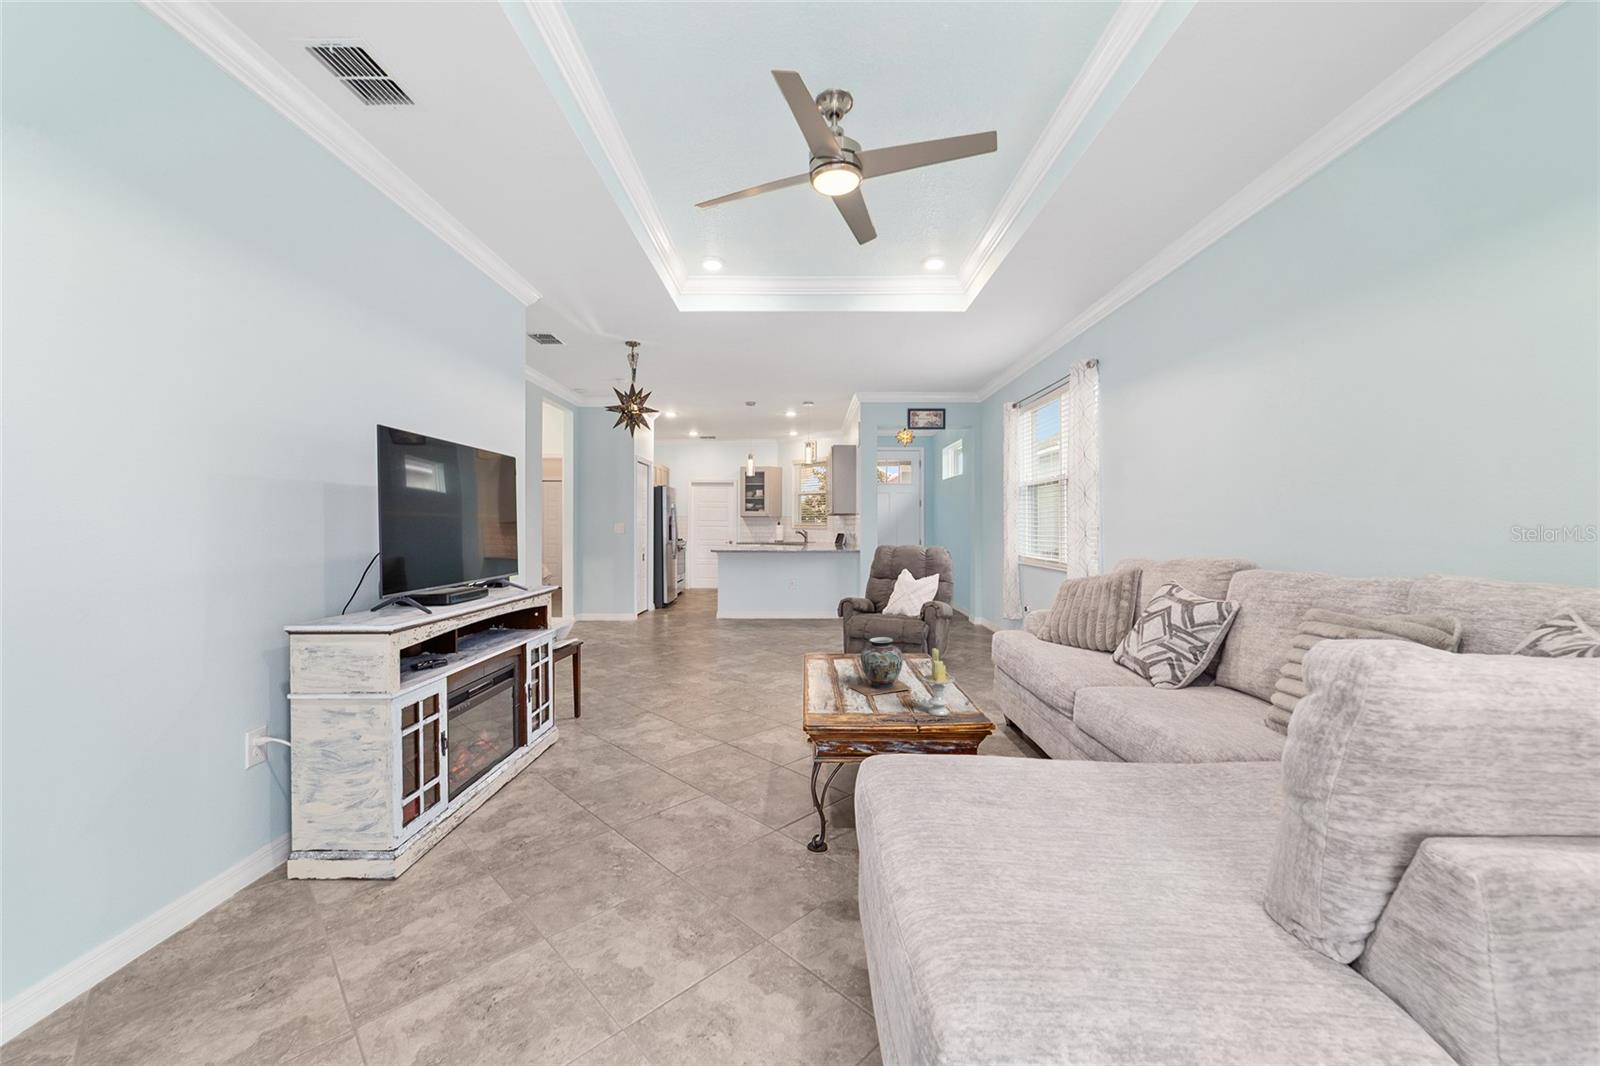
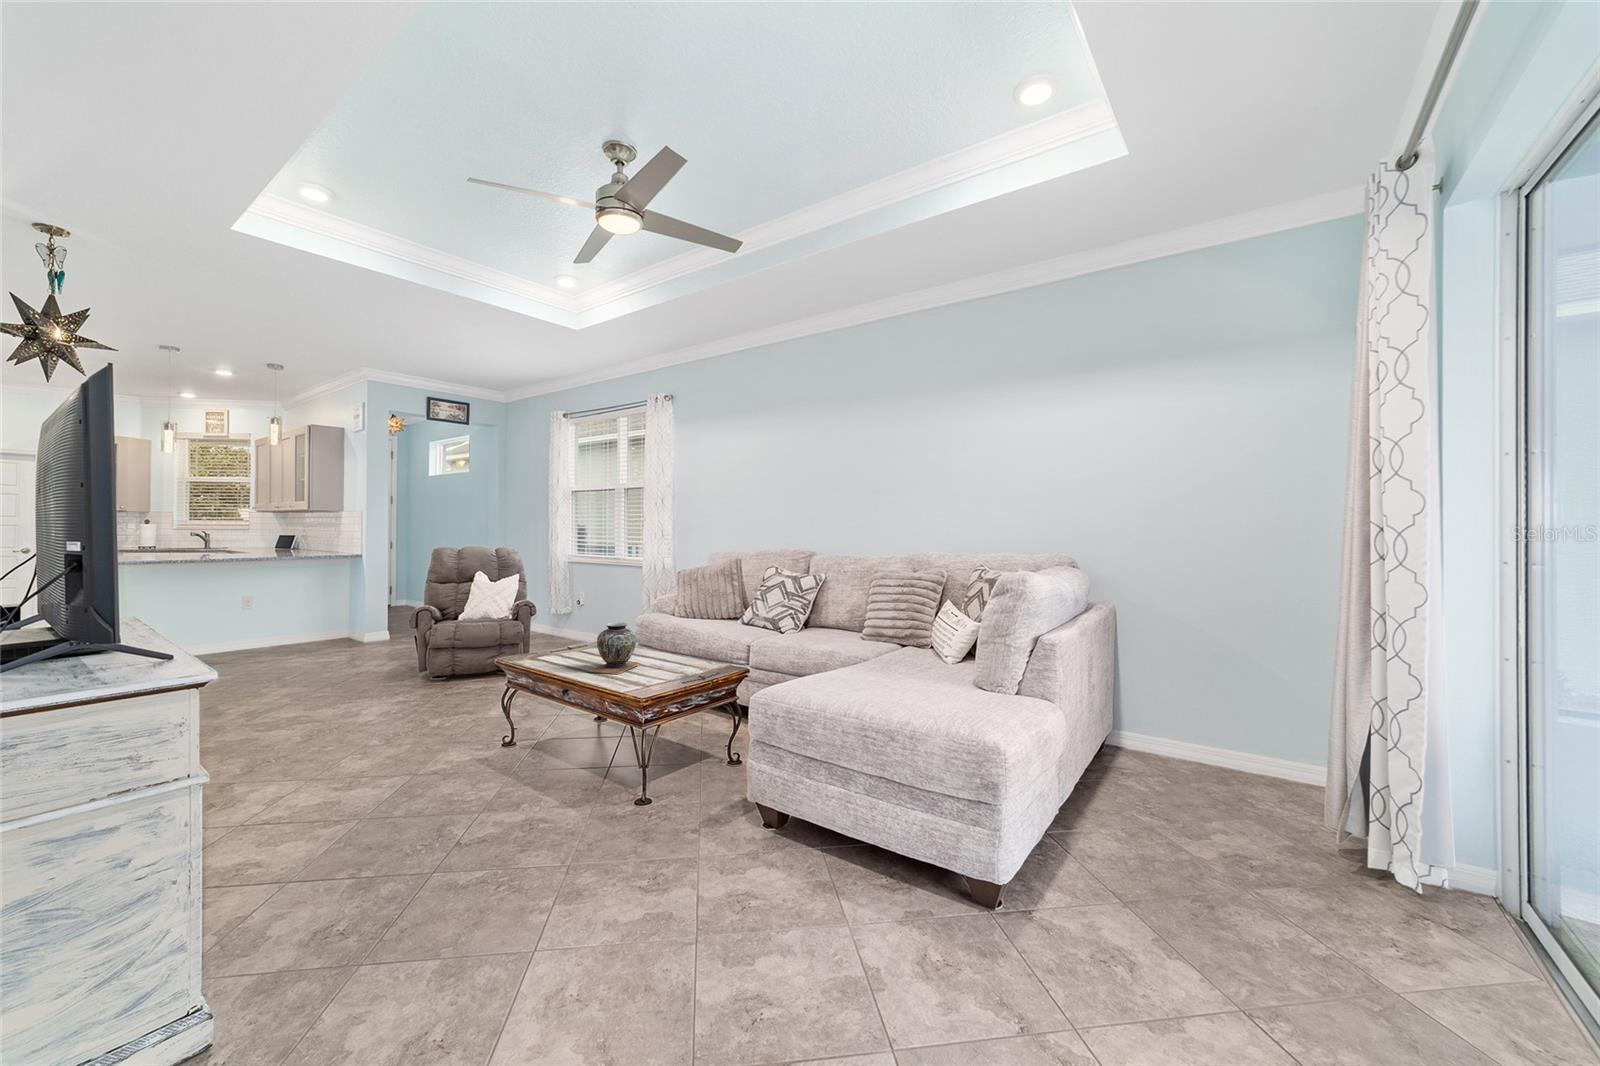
candle: present [922,648,955,716] -> none [678,621,705,674]

